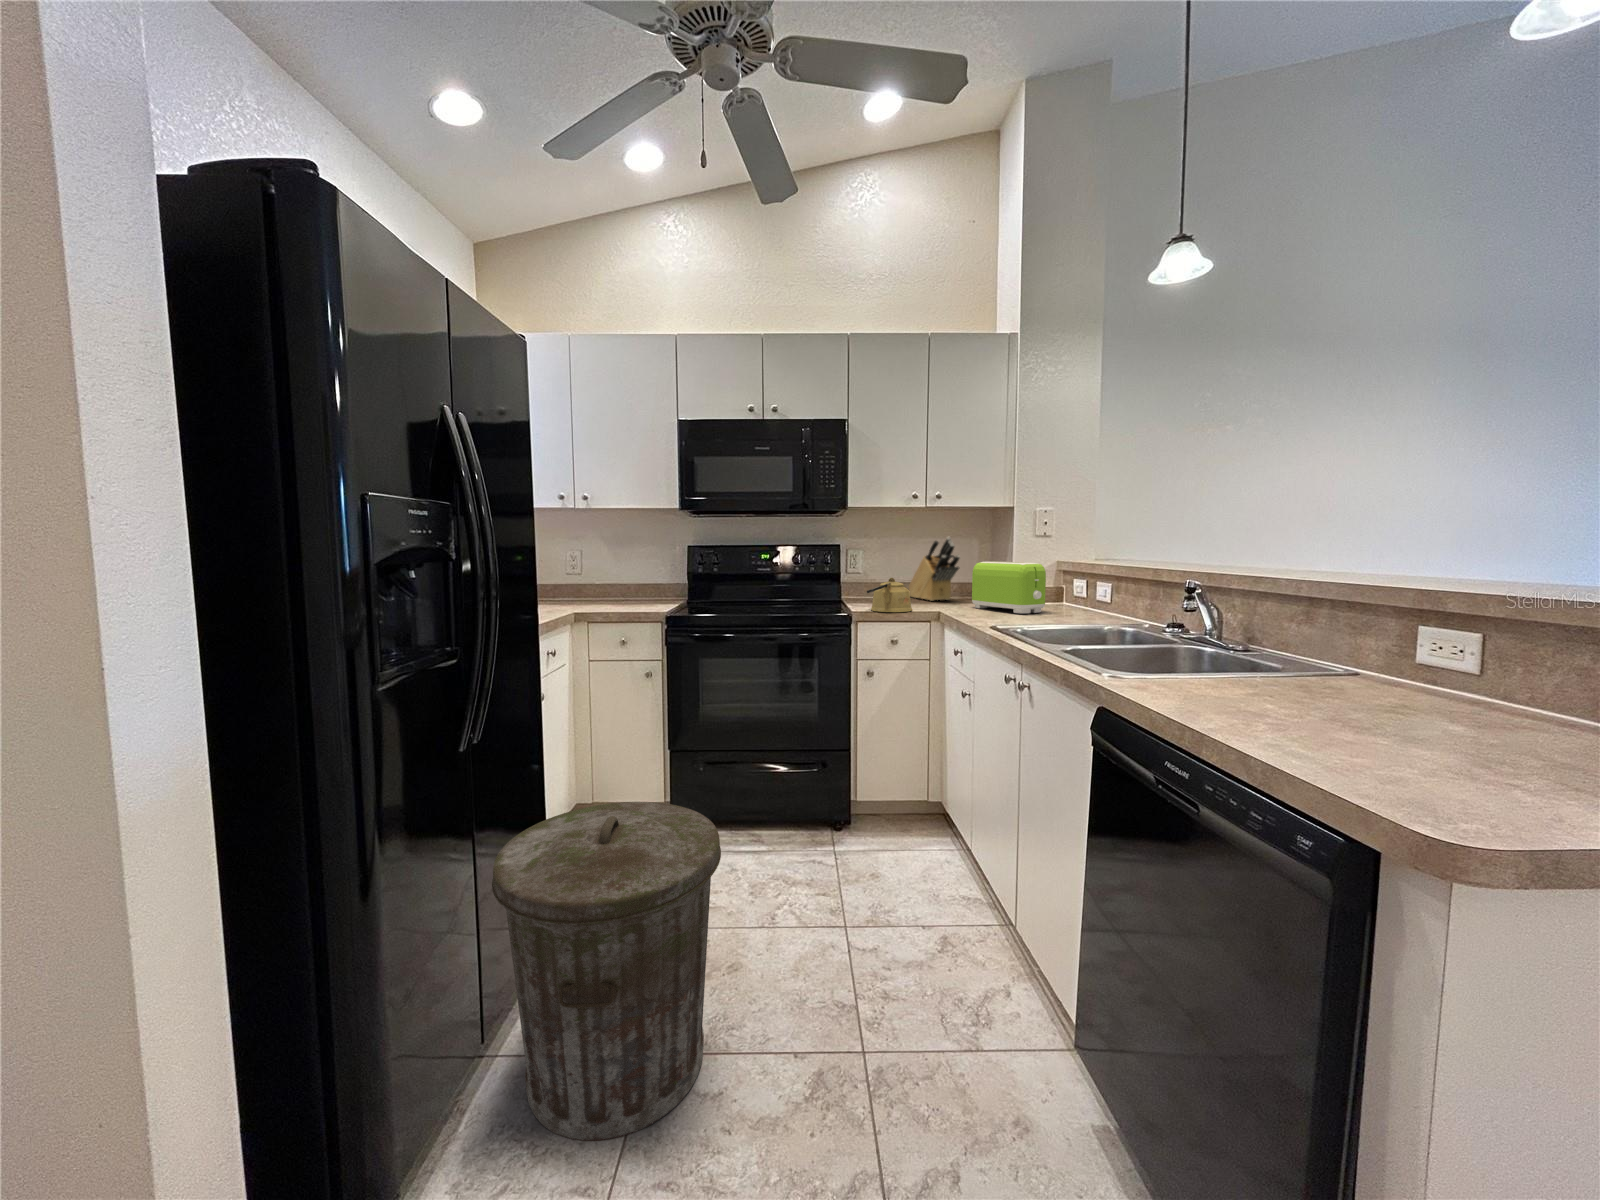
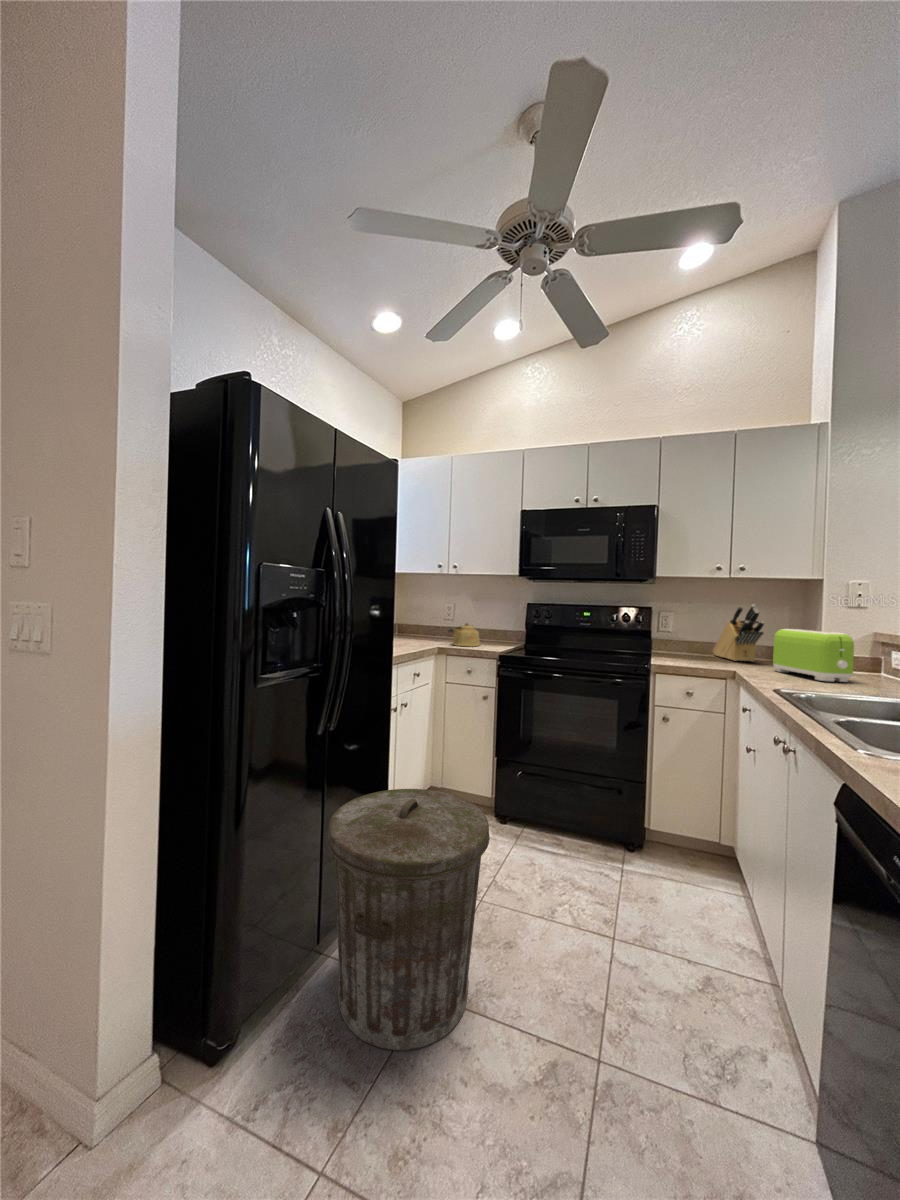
kettle: present [867,578,912,612] -> present [448,623,480,646]

